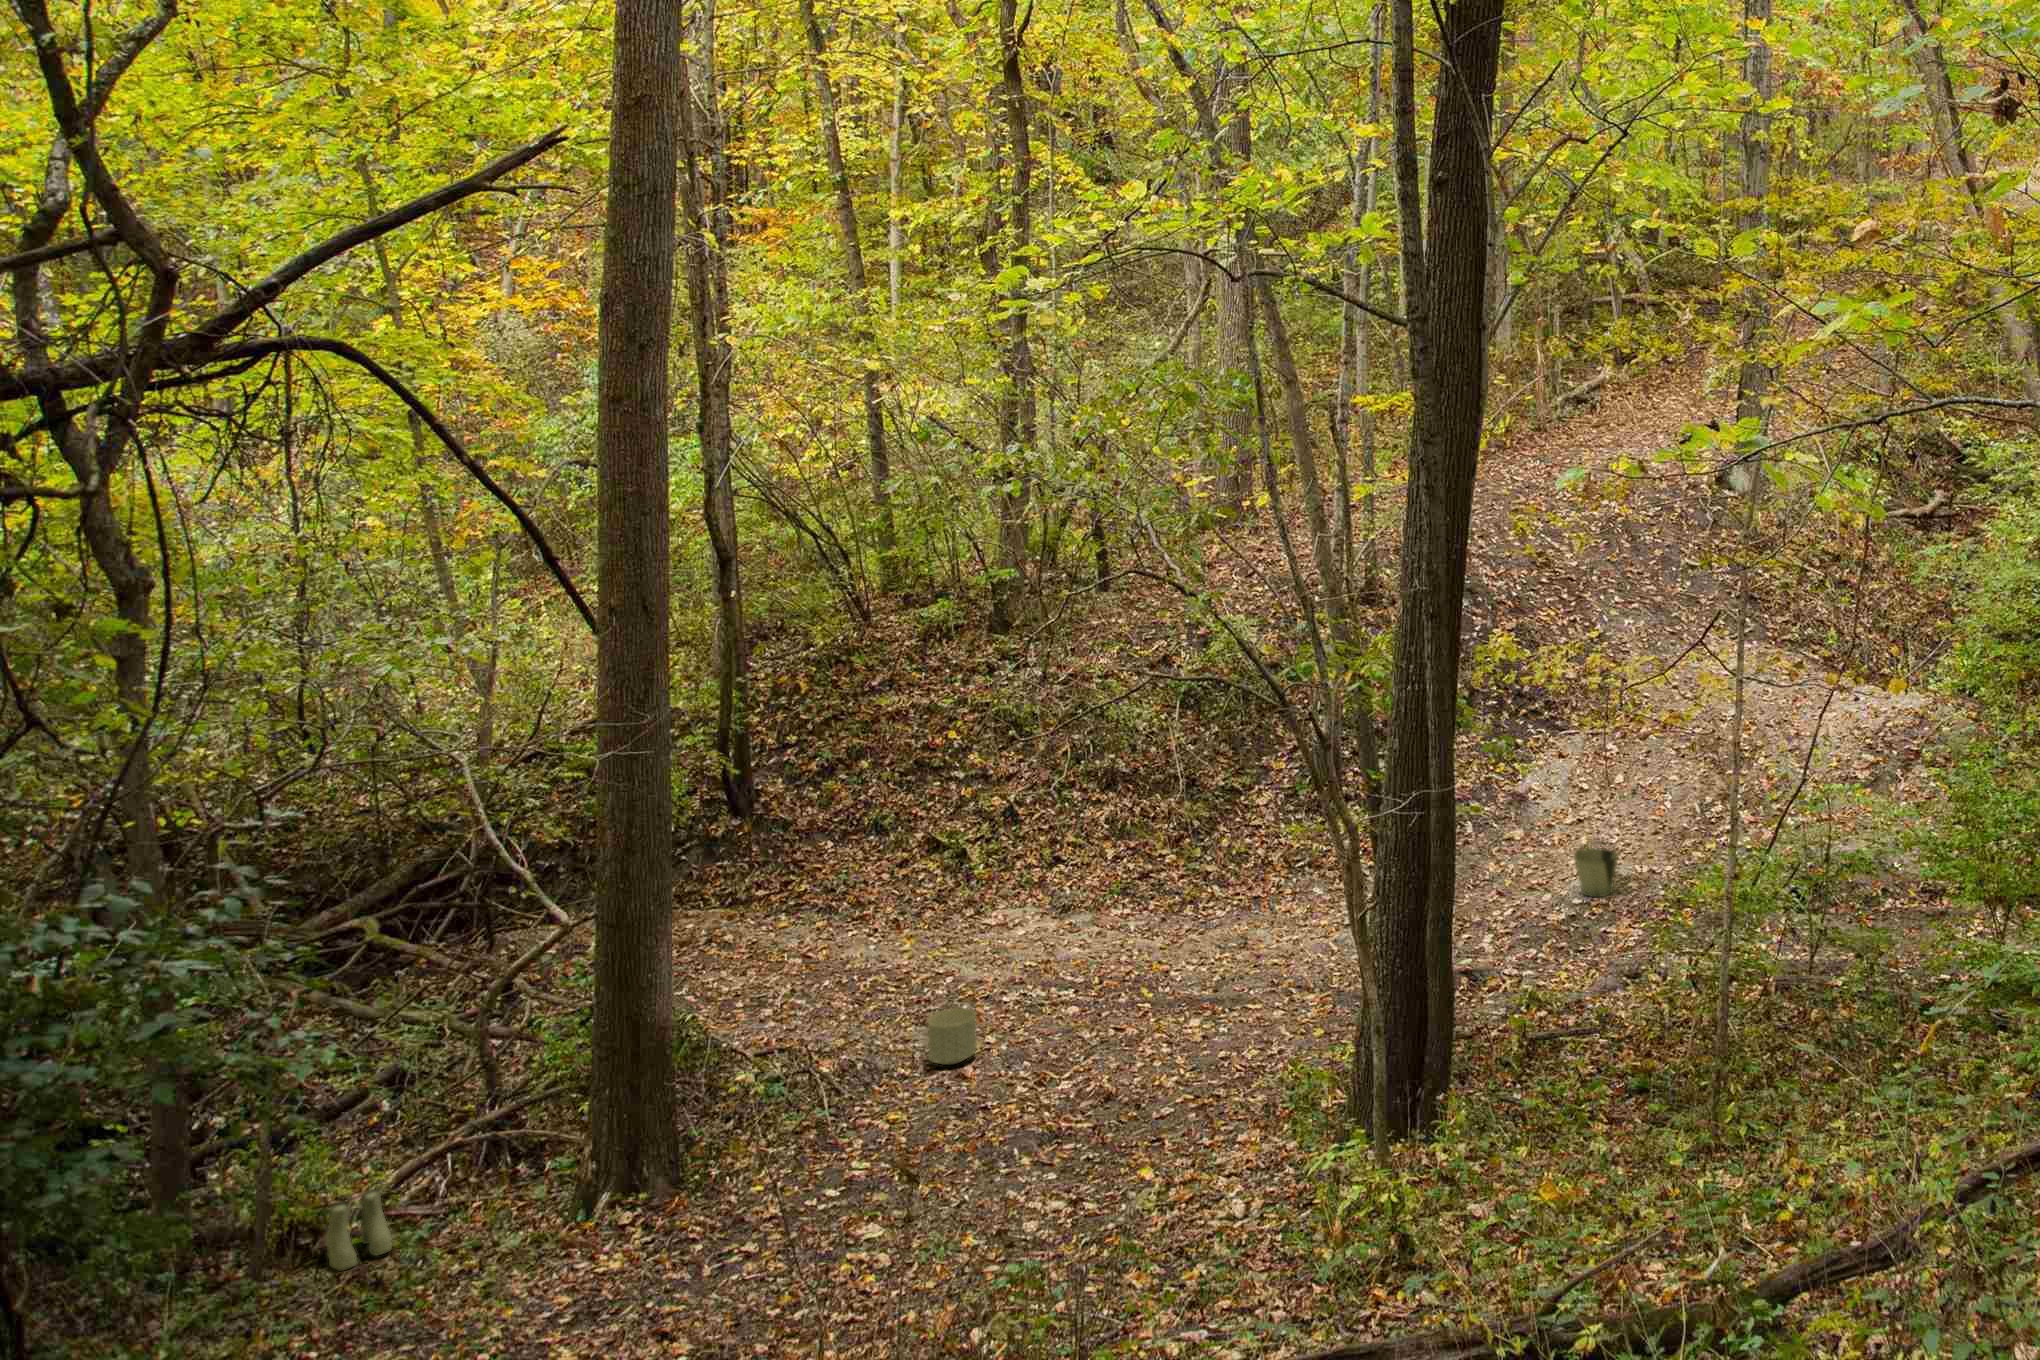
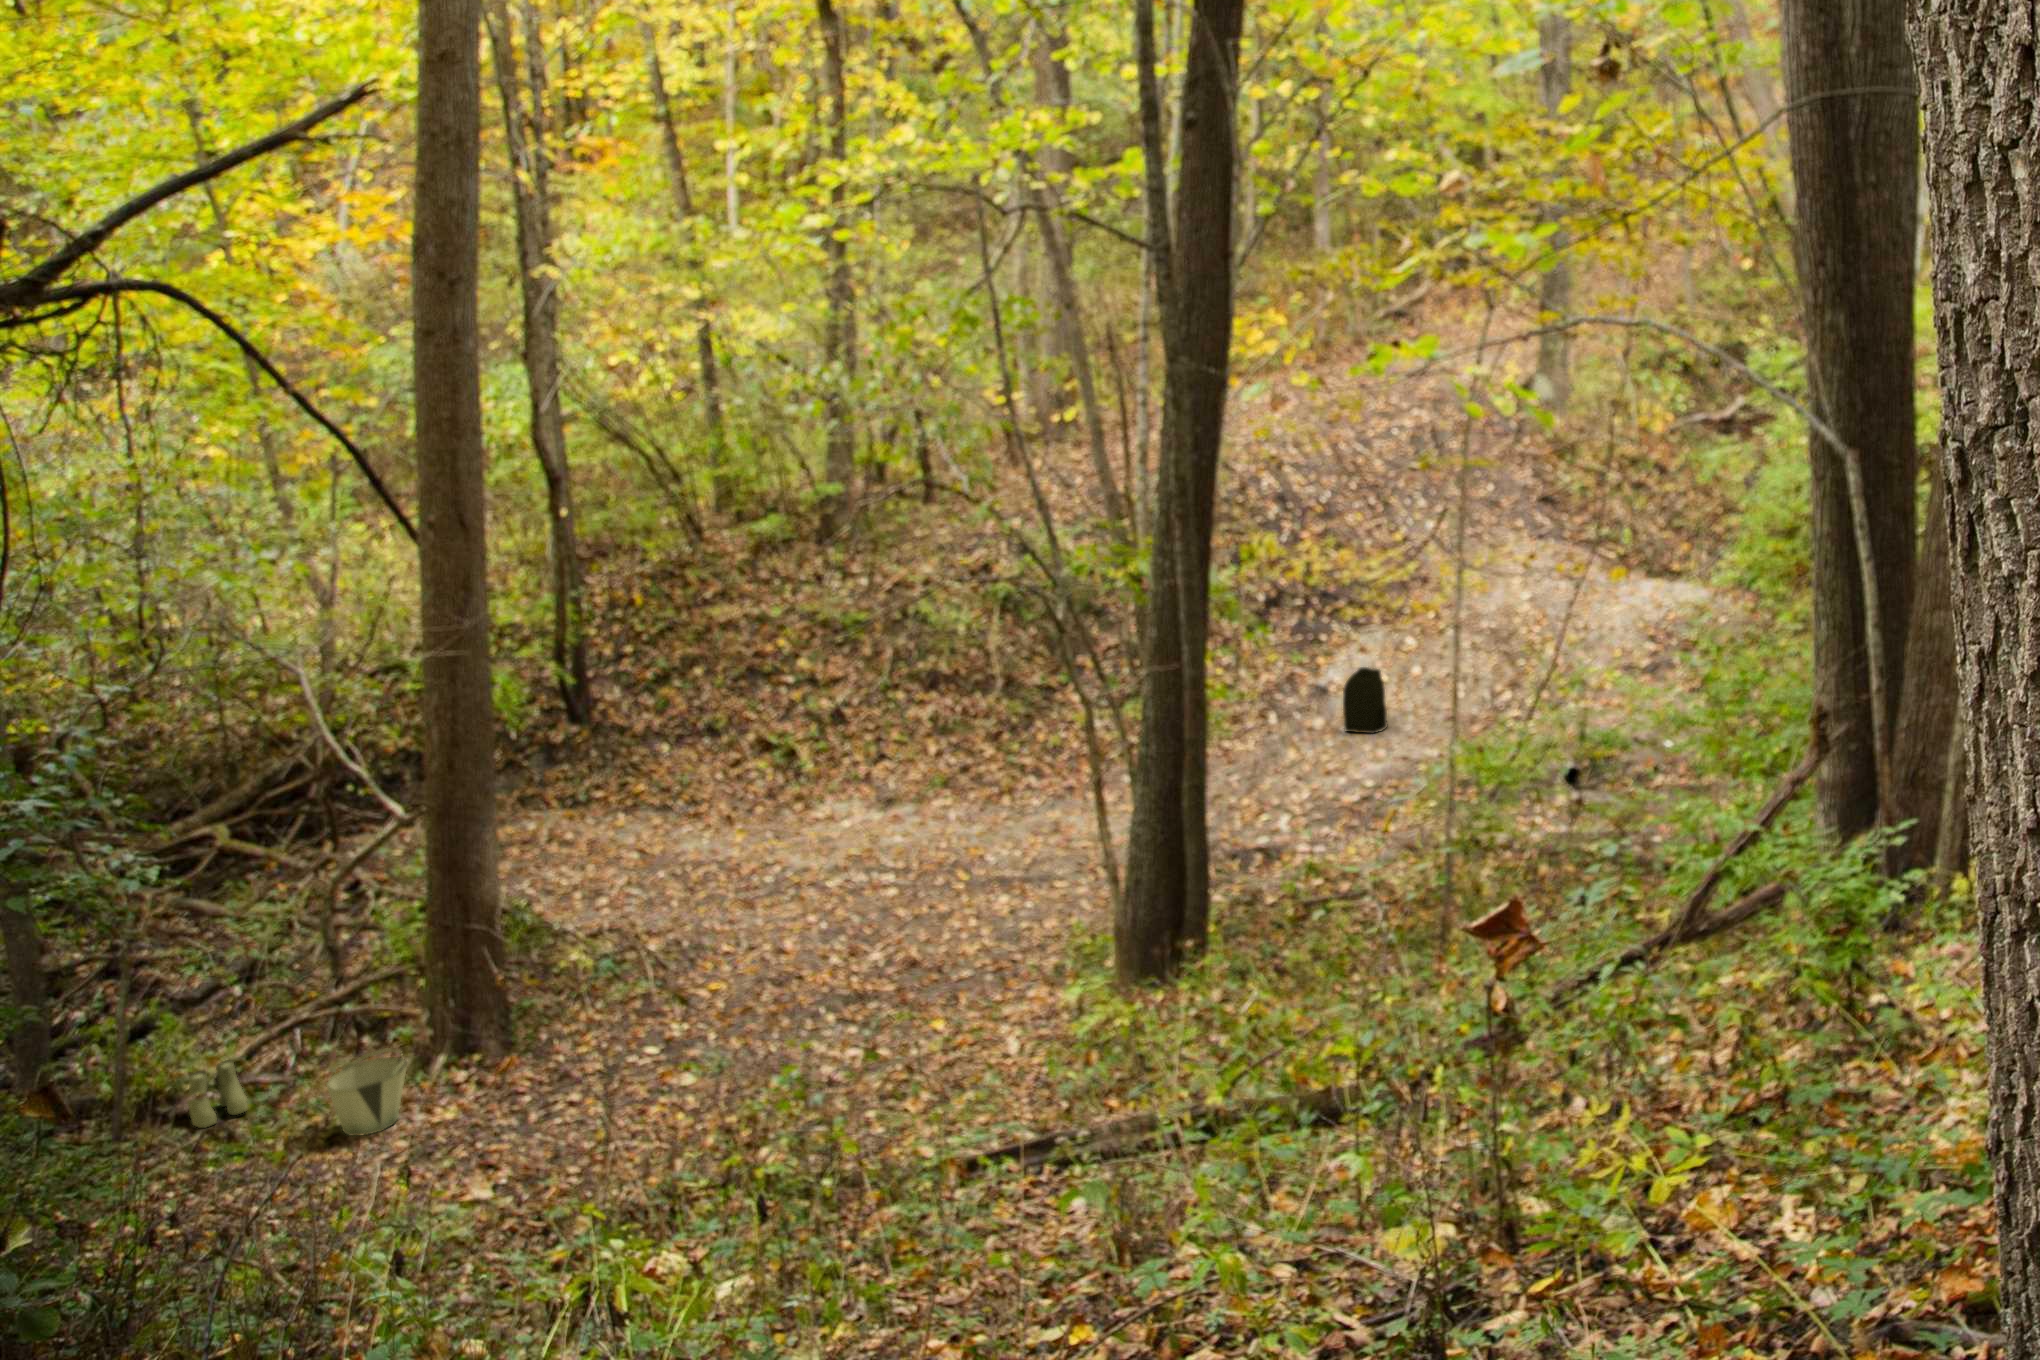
backpack: none [1542,775,1590,848] -> present [1343,667,1388,734]
bucket: present [1574,841,1618,897] -> present [327,1048,407,1136]
planter: present [928,1008,977,1065] -> none [743,892,791,943]

